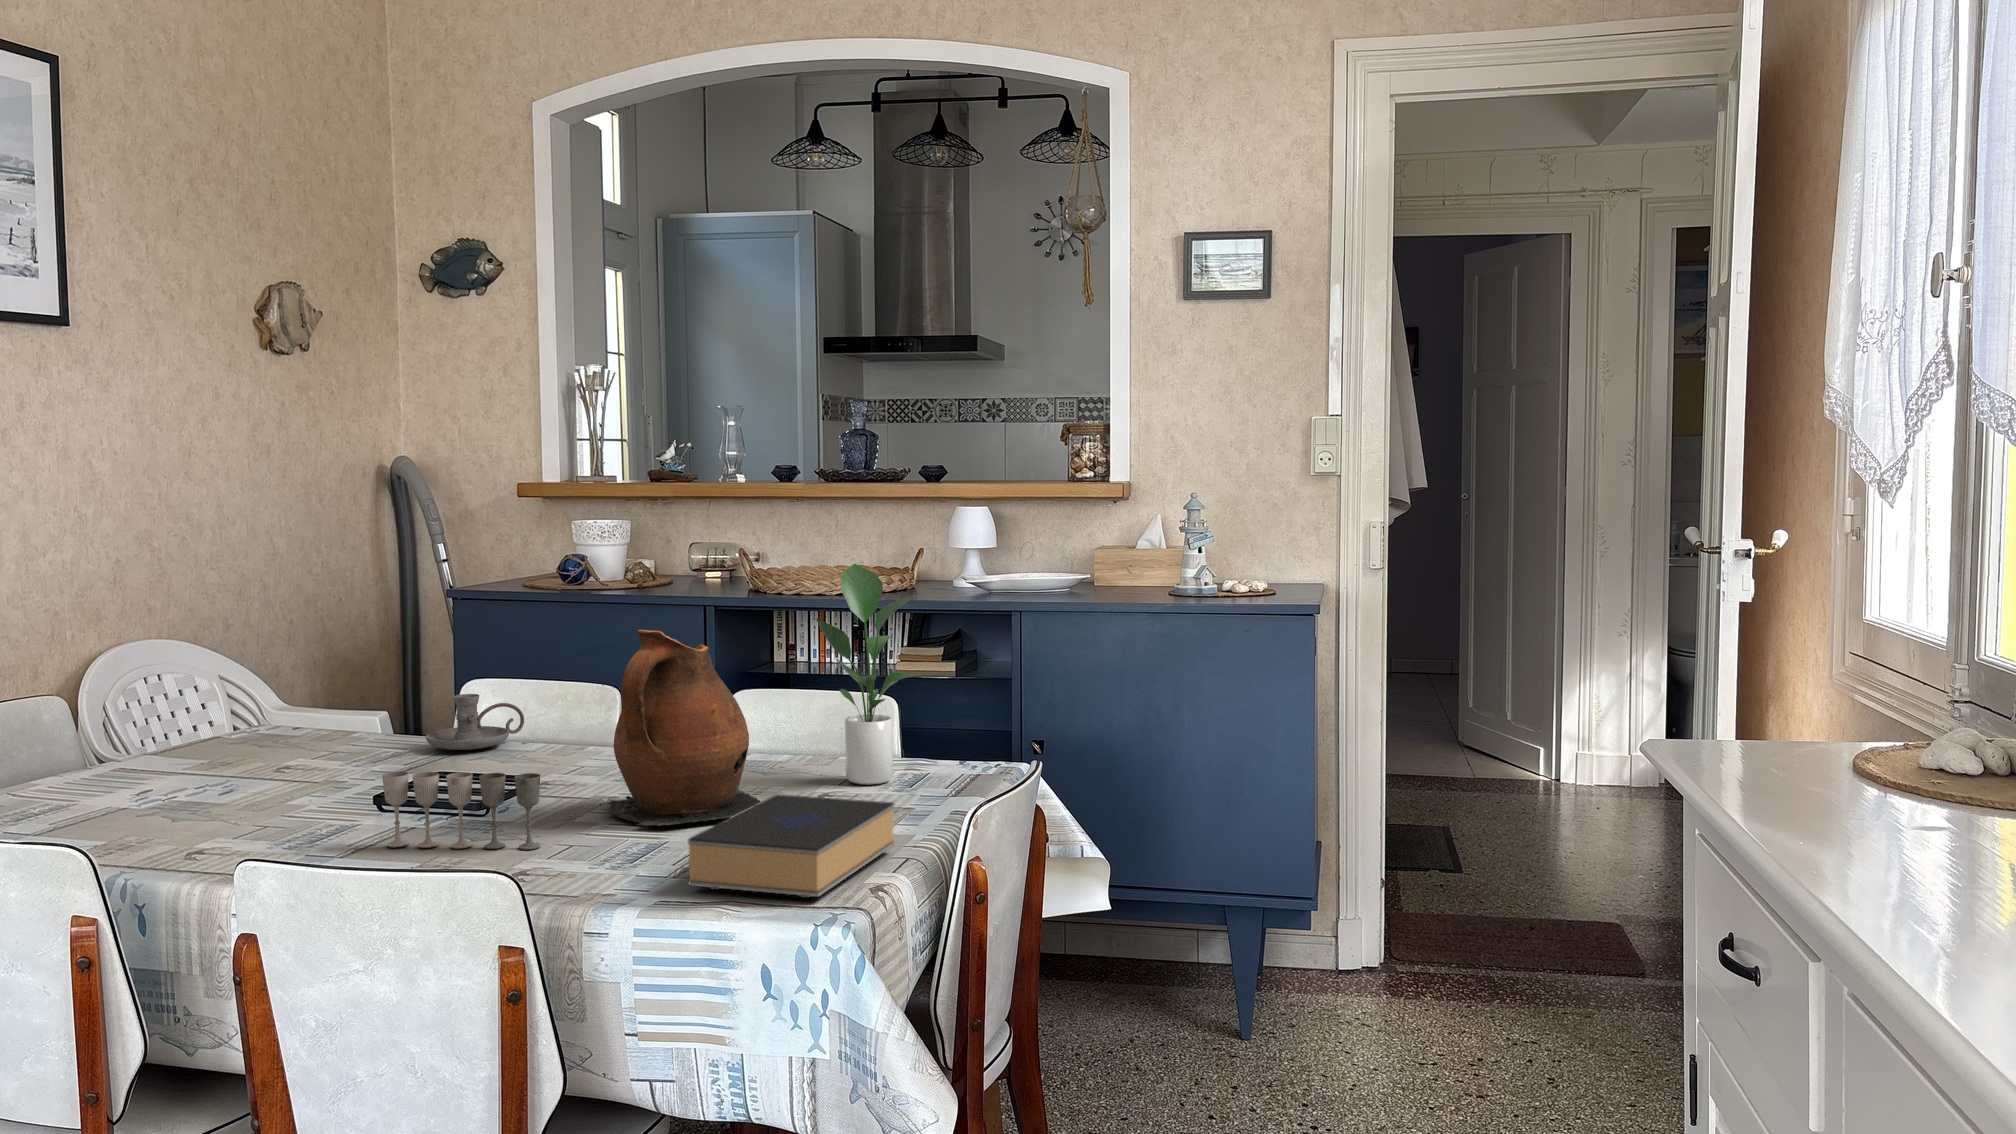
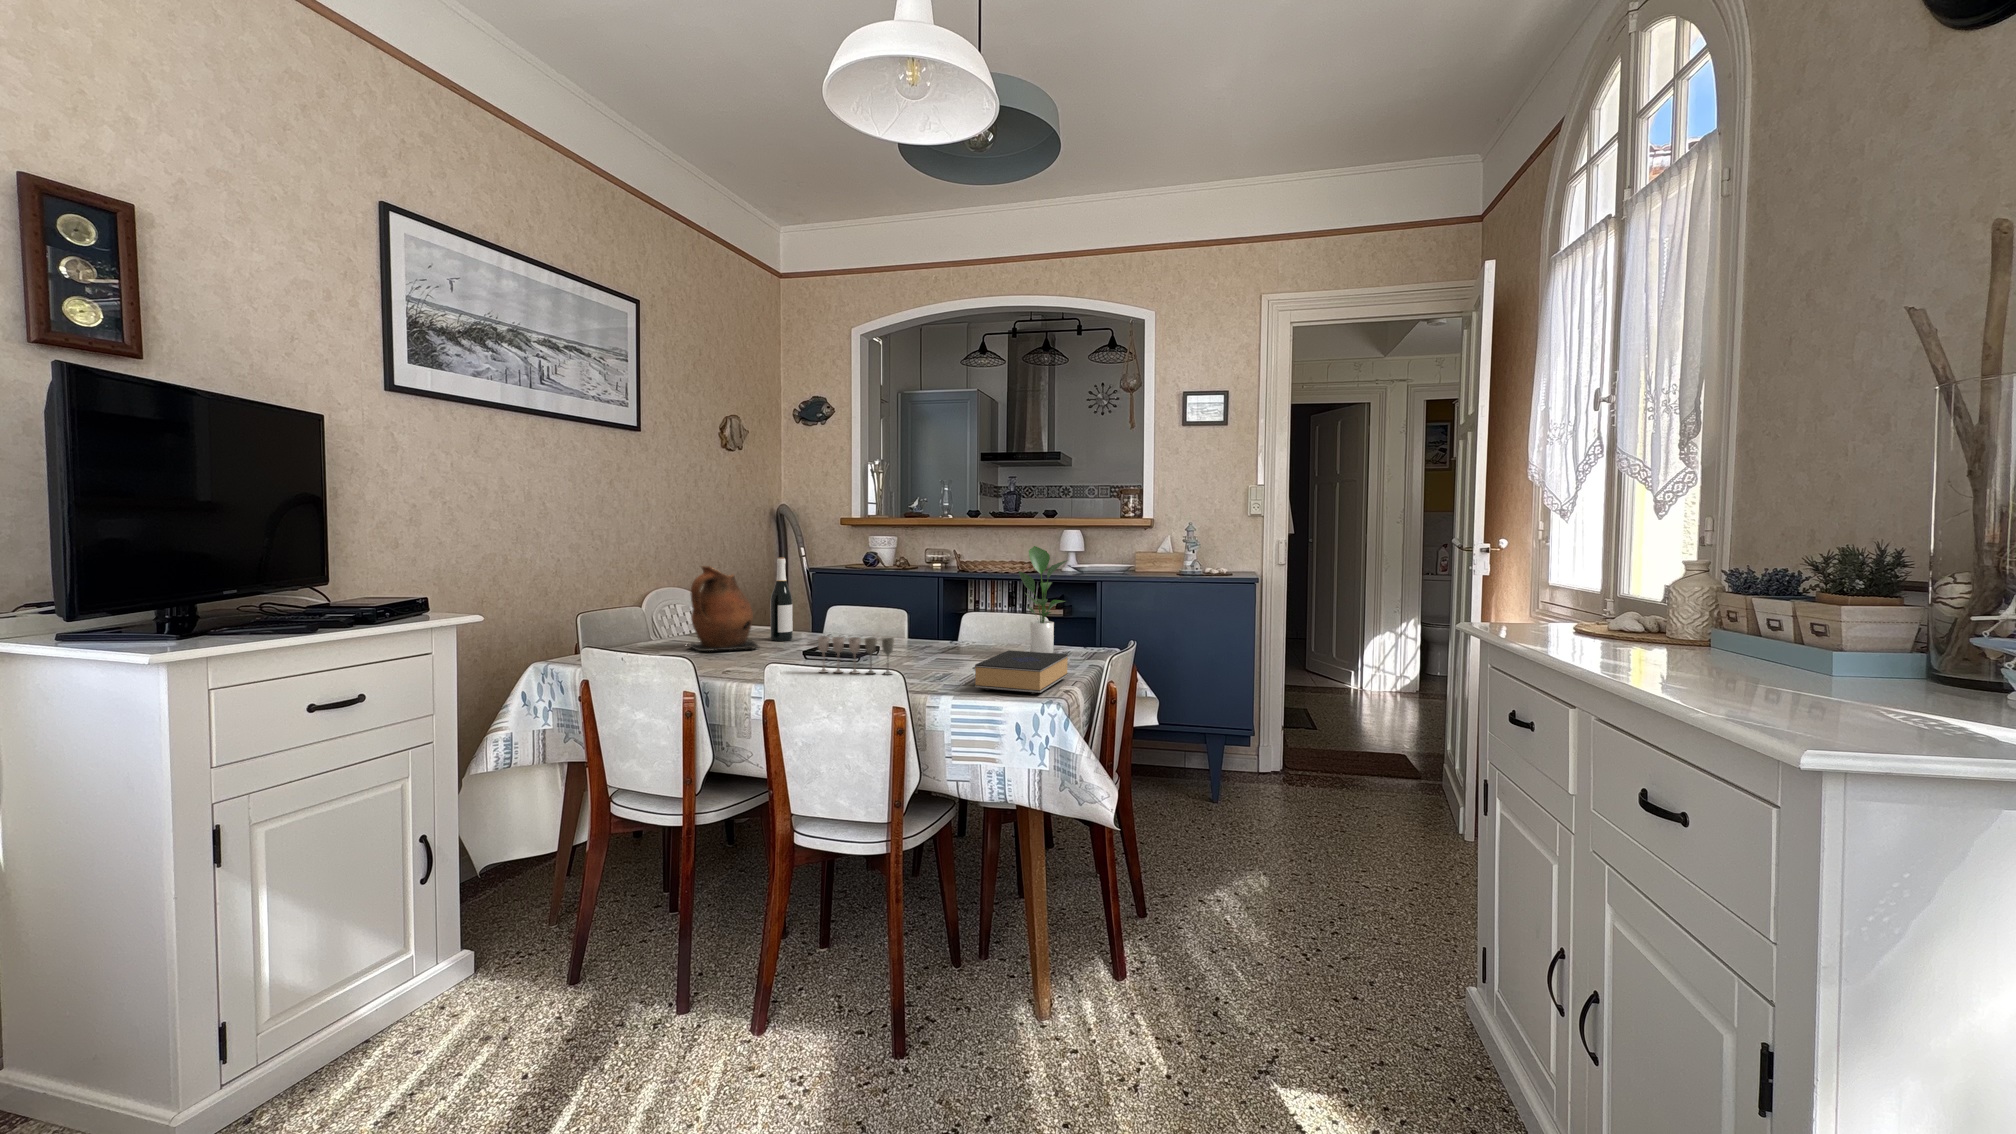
wine bottle: none [329,589,378,759] -> present [770,557,793,641]
ceramic pitcher: present [599,630,761,826] -> present [690,566,759,651]
candle holder: present [426,694,524,750] -> none [815,612,862,639]

